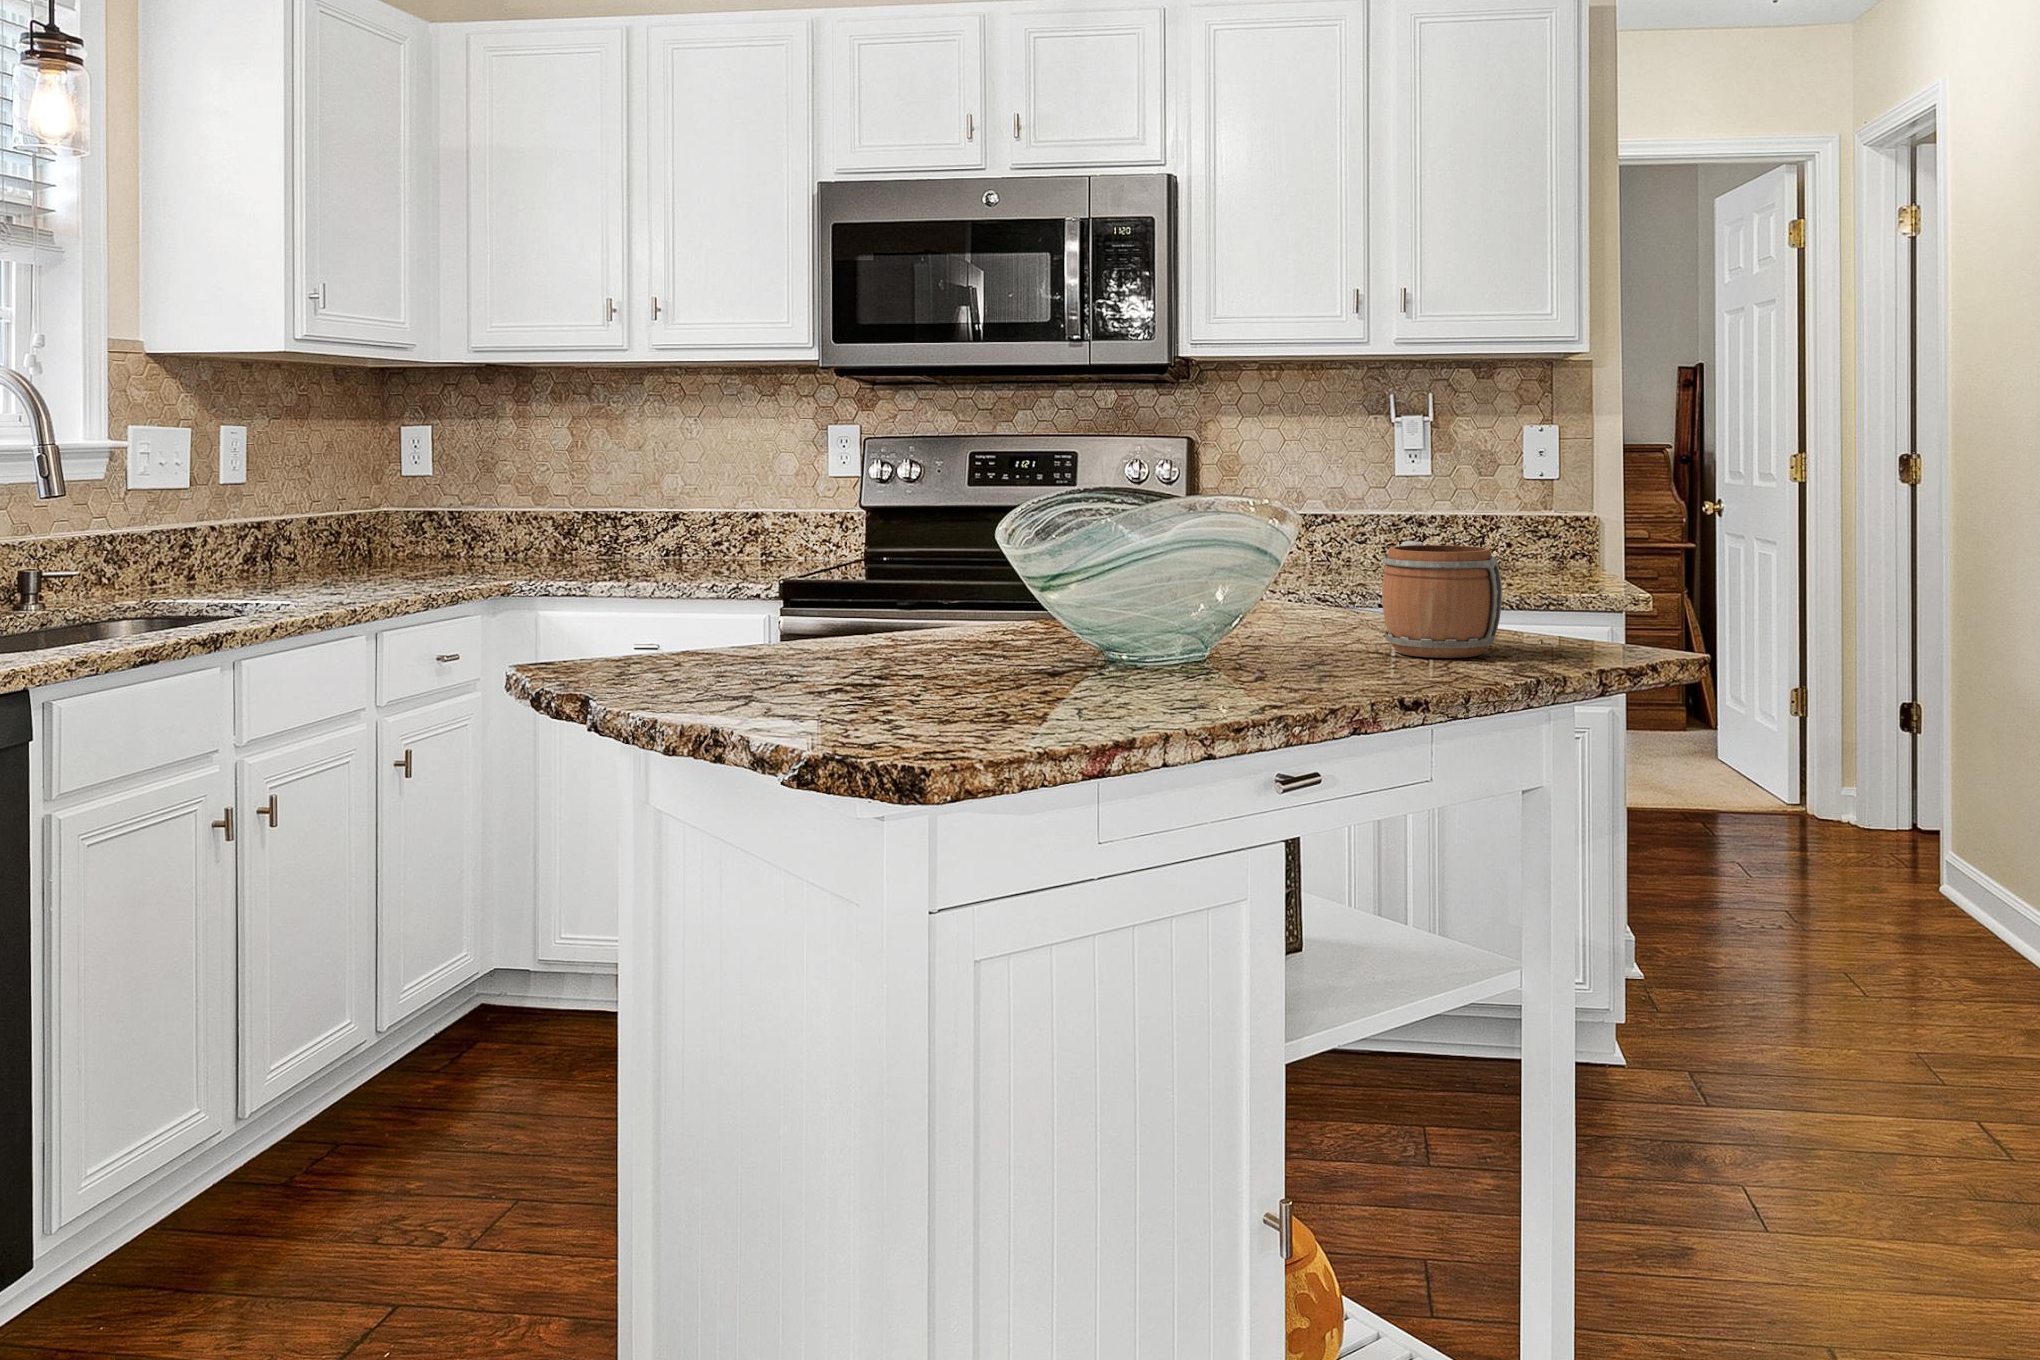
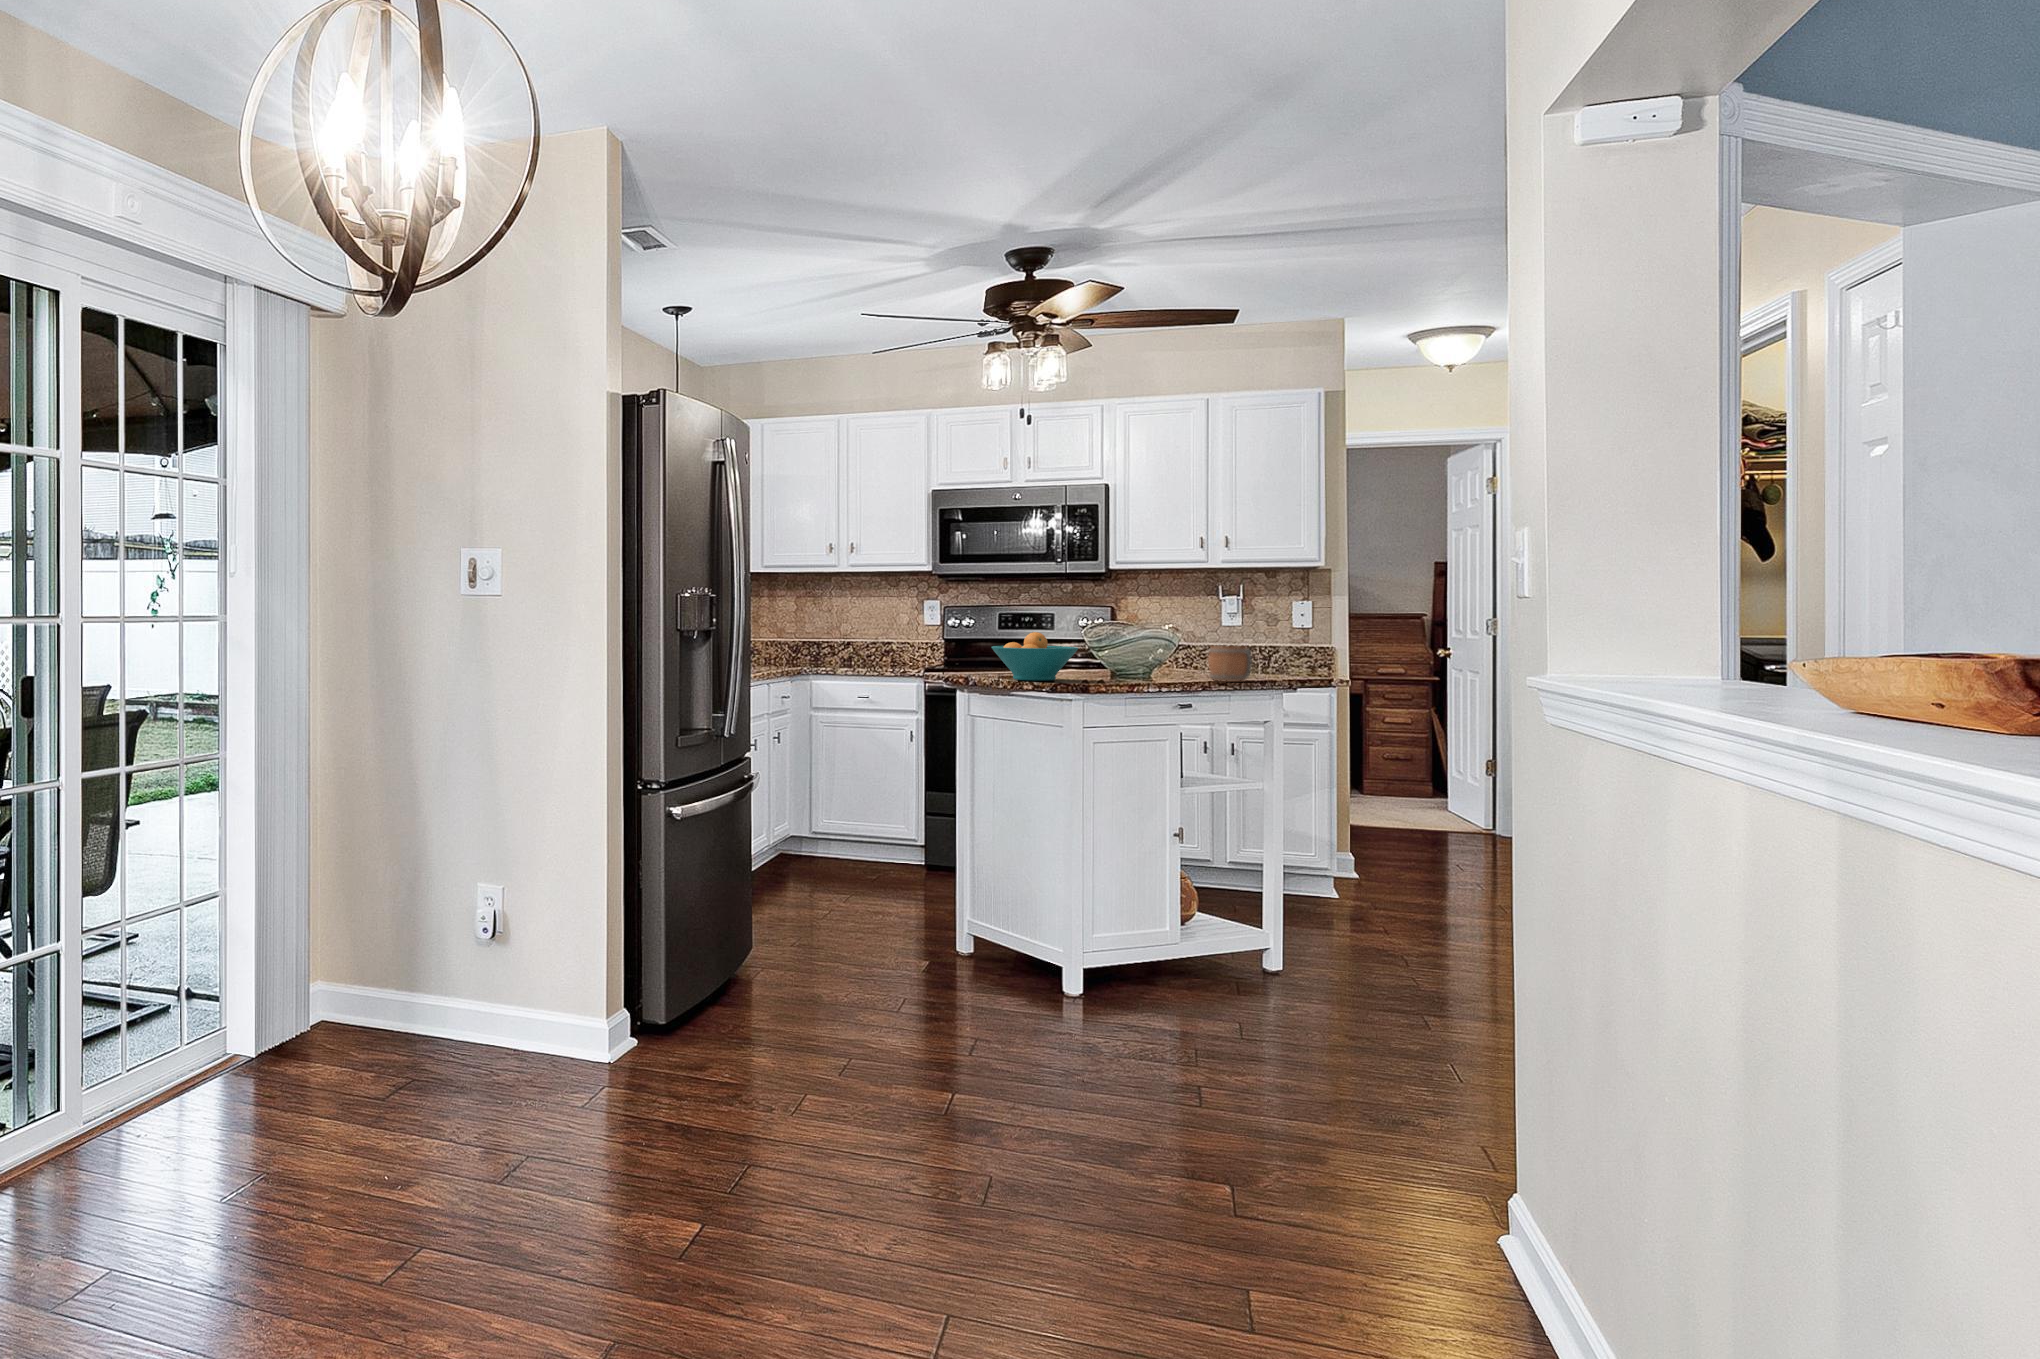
fruit bowl: none [729,515,1000,677] -> present [992,632,1078,681]

